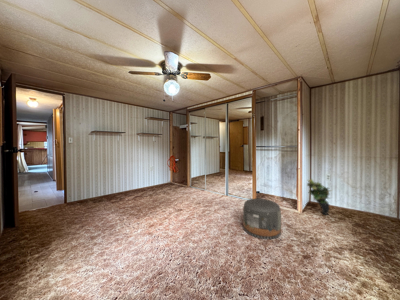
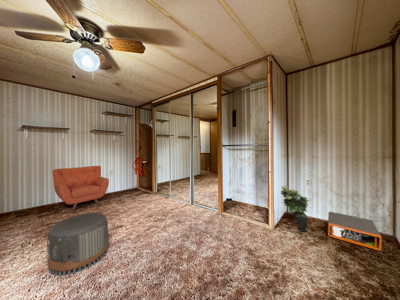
armchair: none [114,163,156,197] -> present [53,166,109,209]
pouf: present [243,198,281,239] -> present [47,213,108,276]
storage box: none [345,201,386,226] -> present [328,212,382,251]

